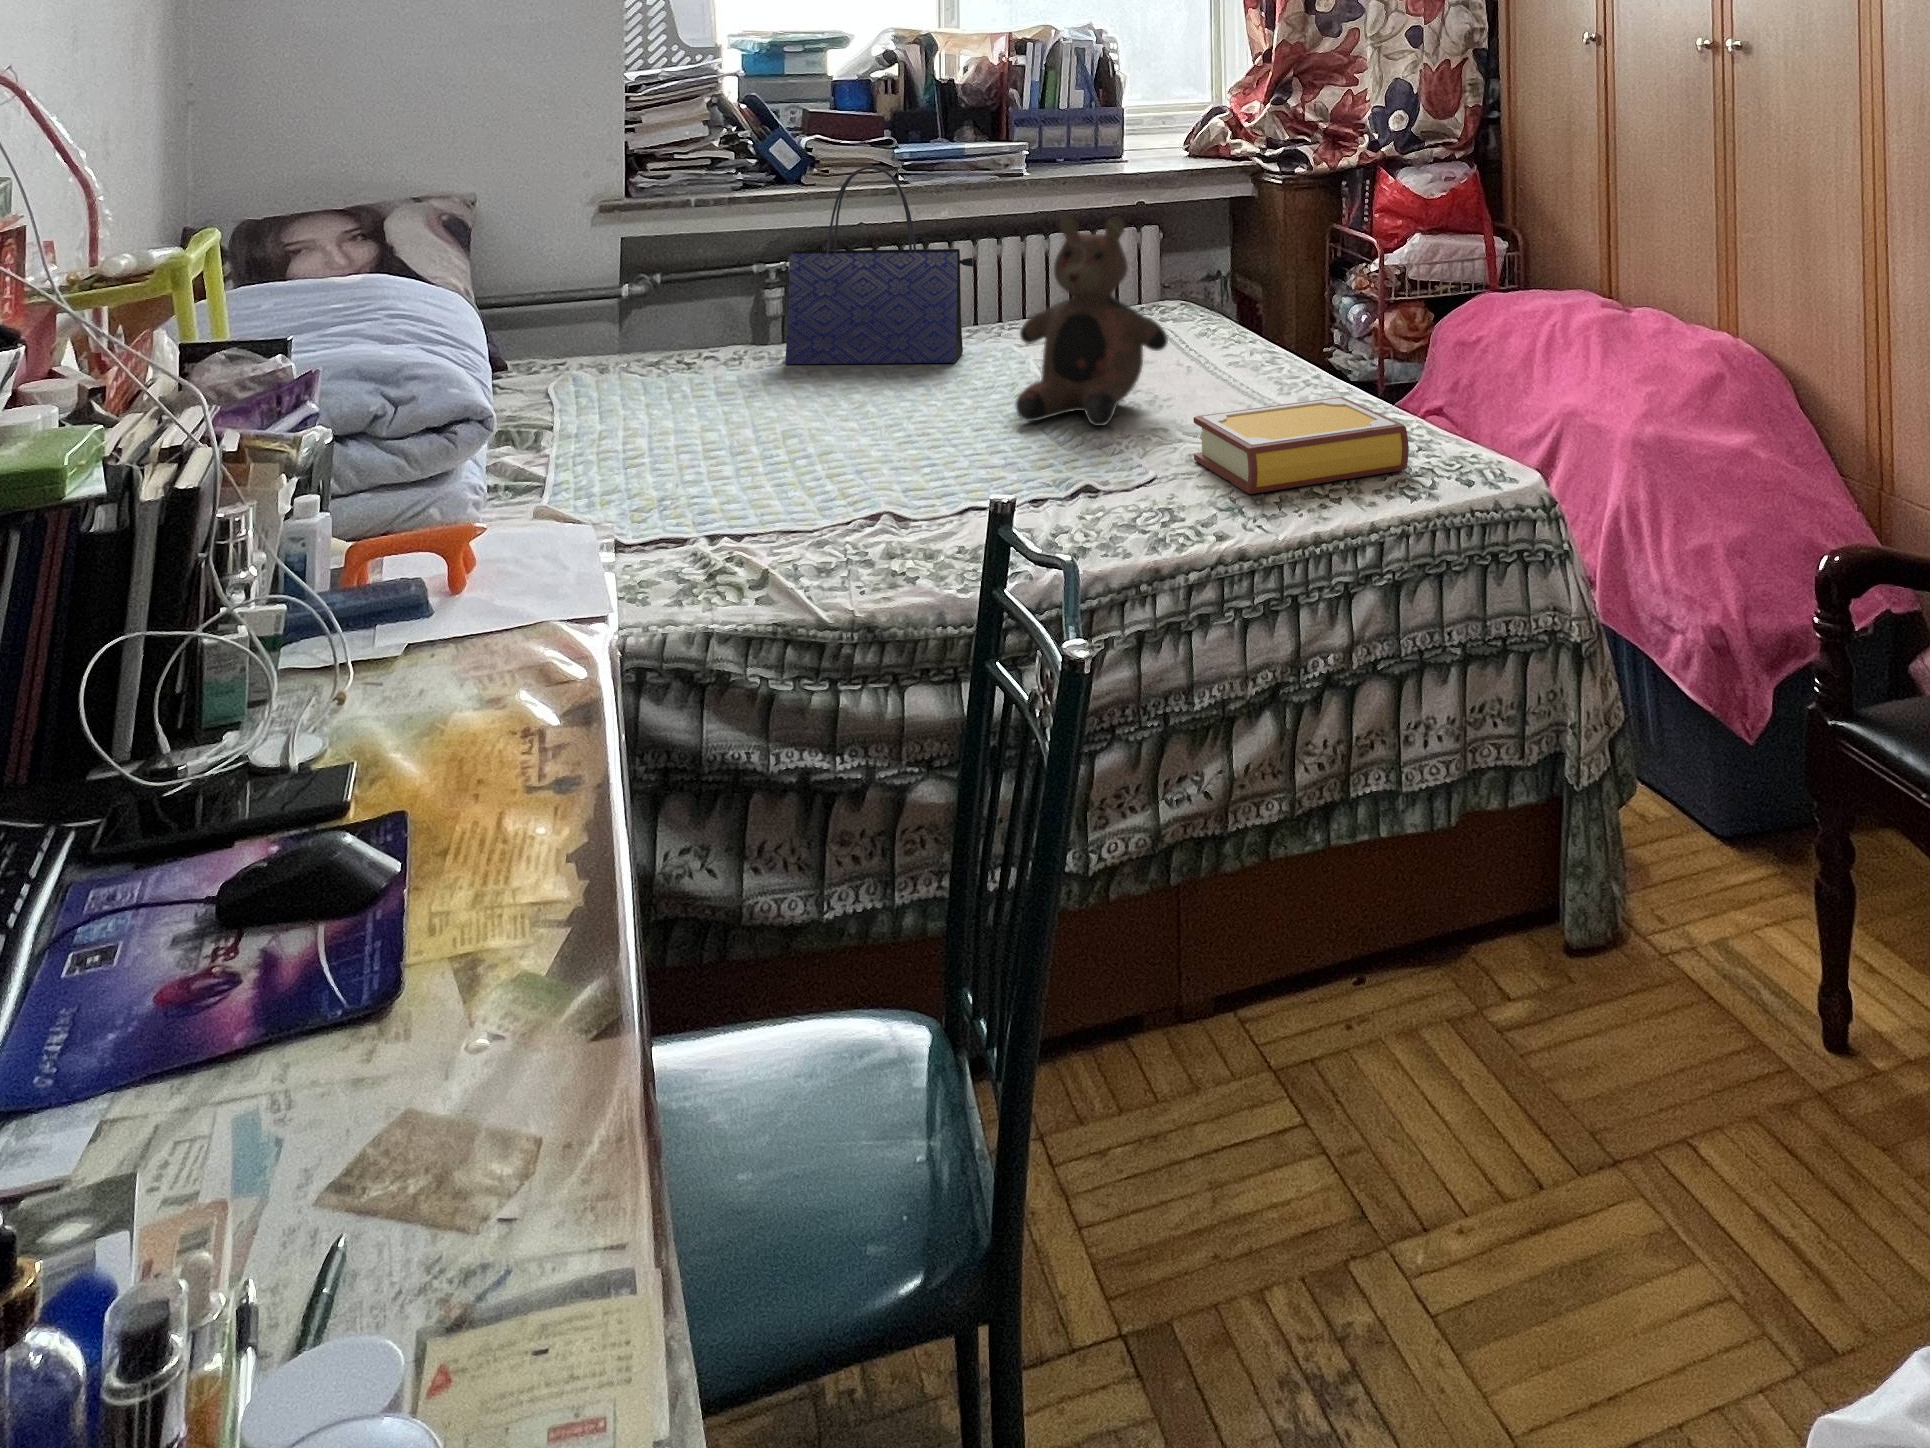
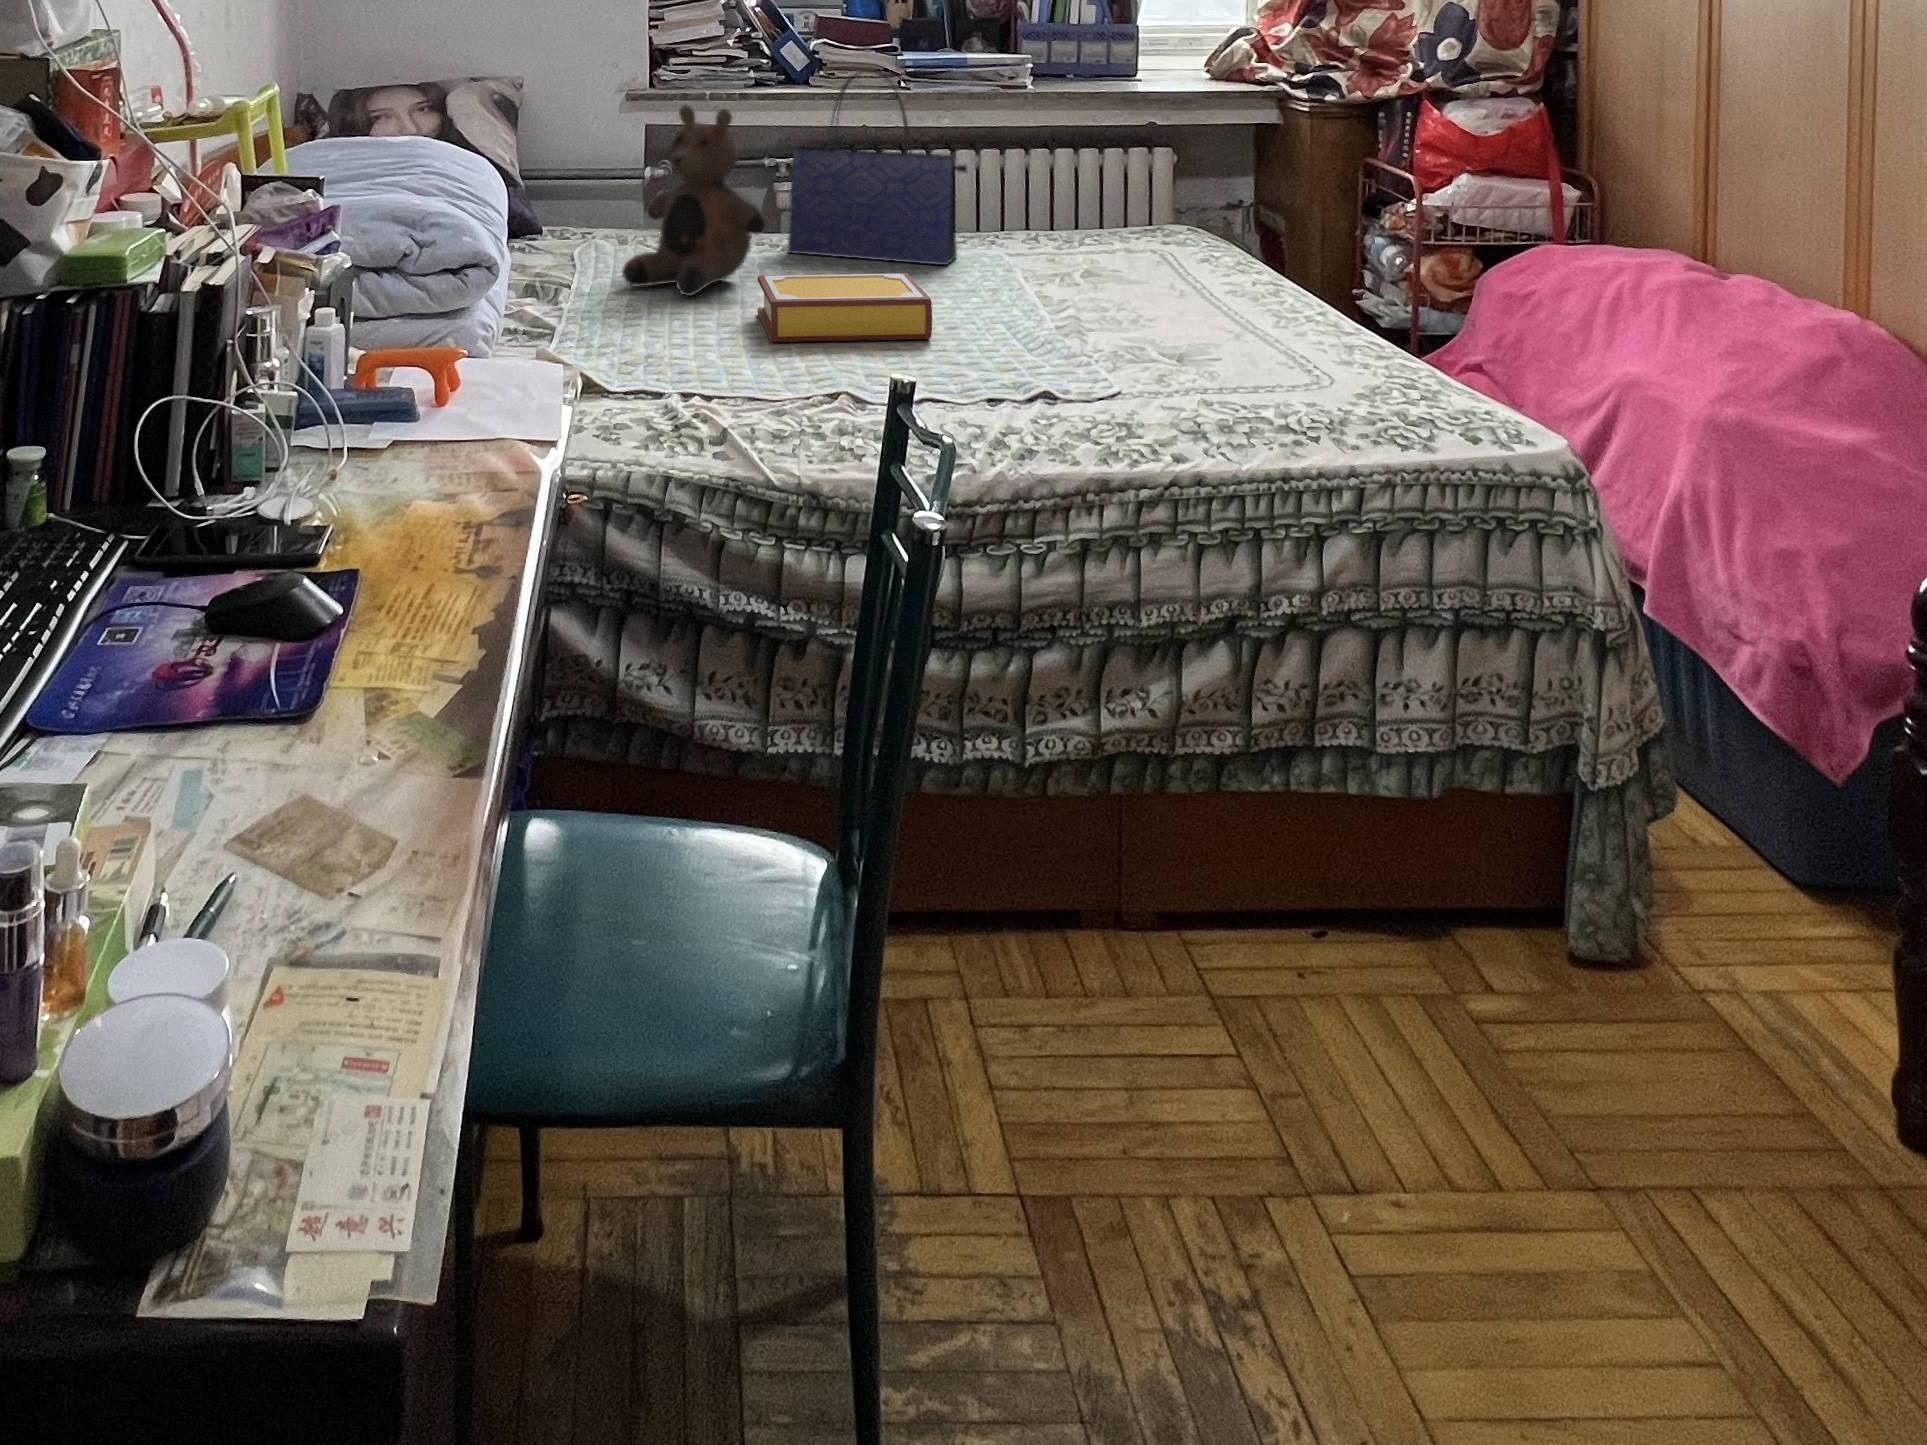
teddy bear: present [1016,216,1168,426] -> present [622,106,766,296]
book: present [1194,397,1409,494] -> present [758,273,932,342]

